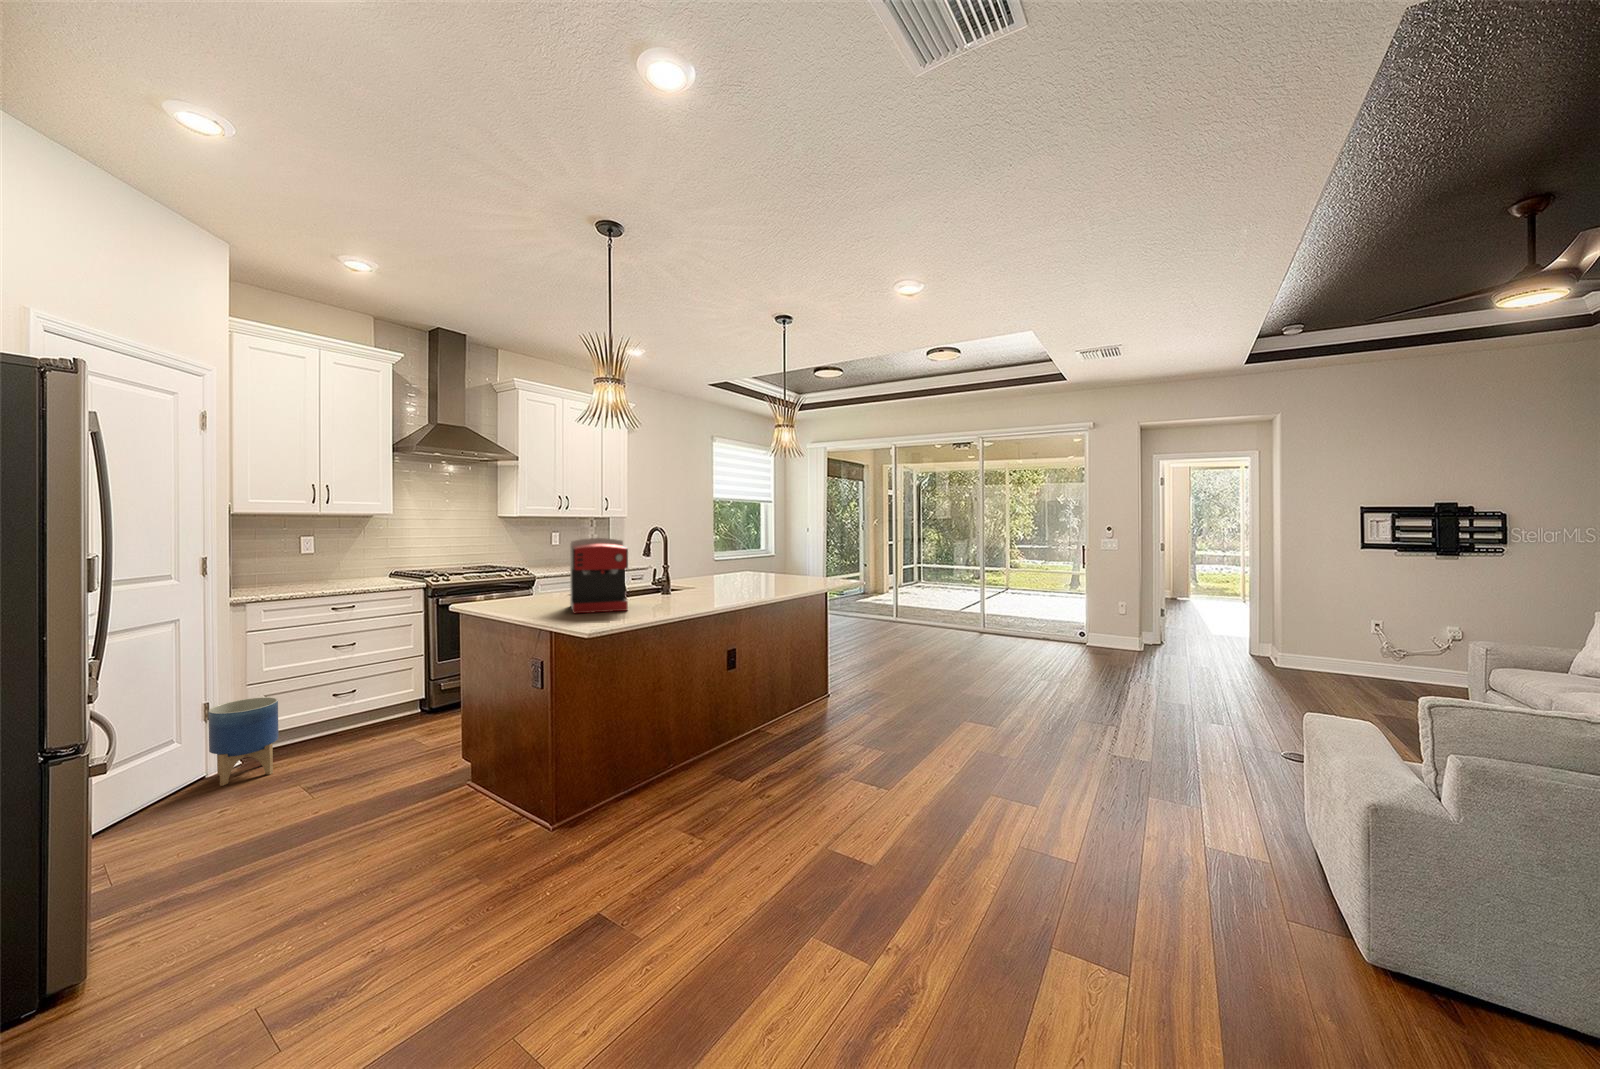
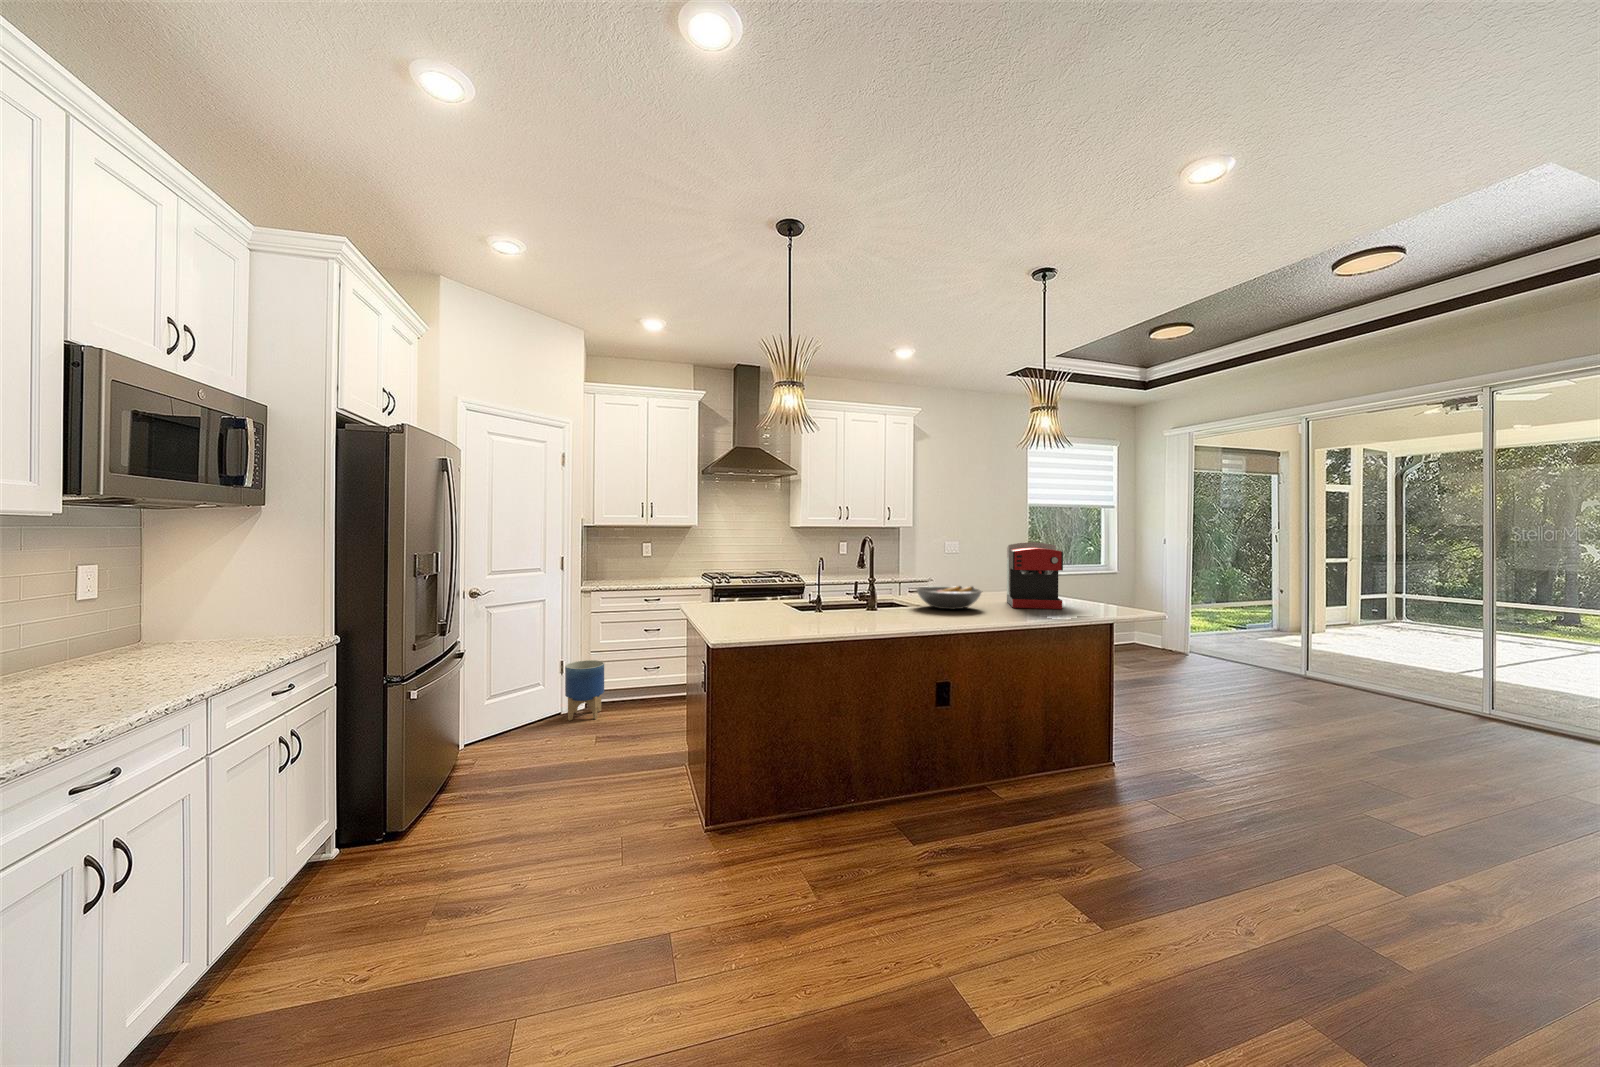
coffee maker: present [570,538,628,613] -> present [1007,542,1063,609]
fruit bowl: none [701,570,757,590] -> present [916,586,982,609]

